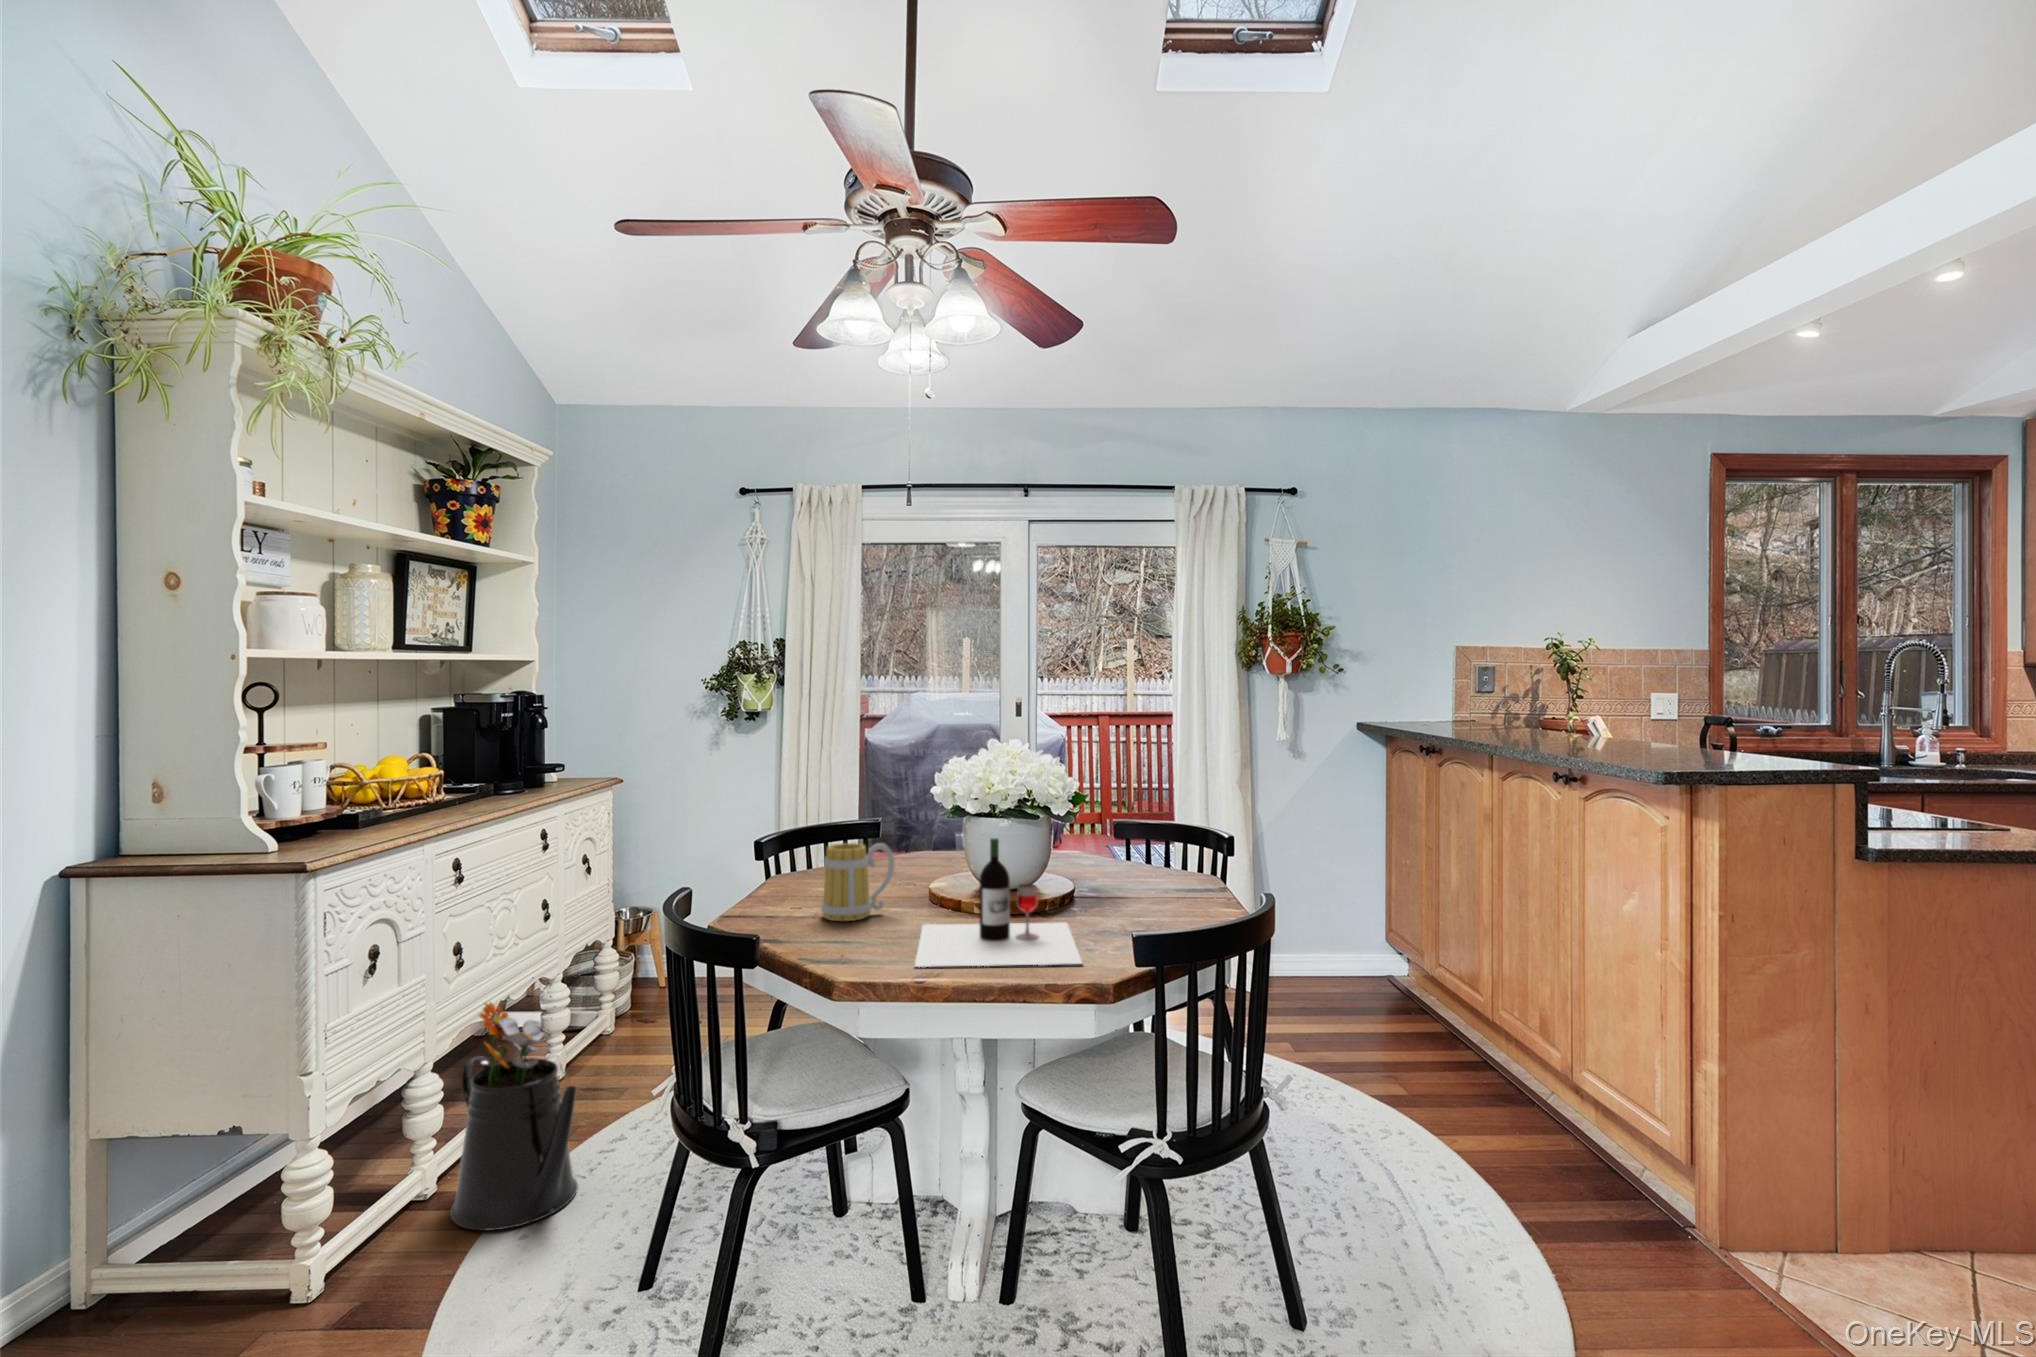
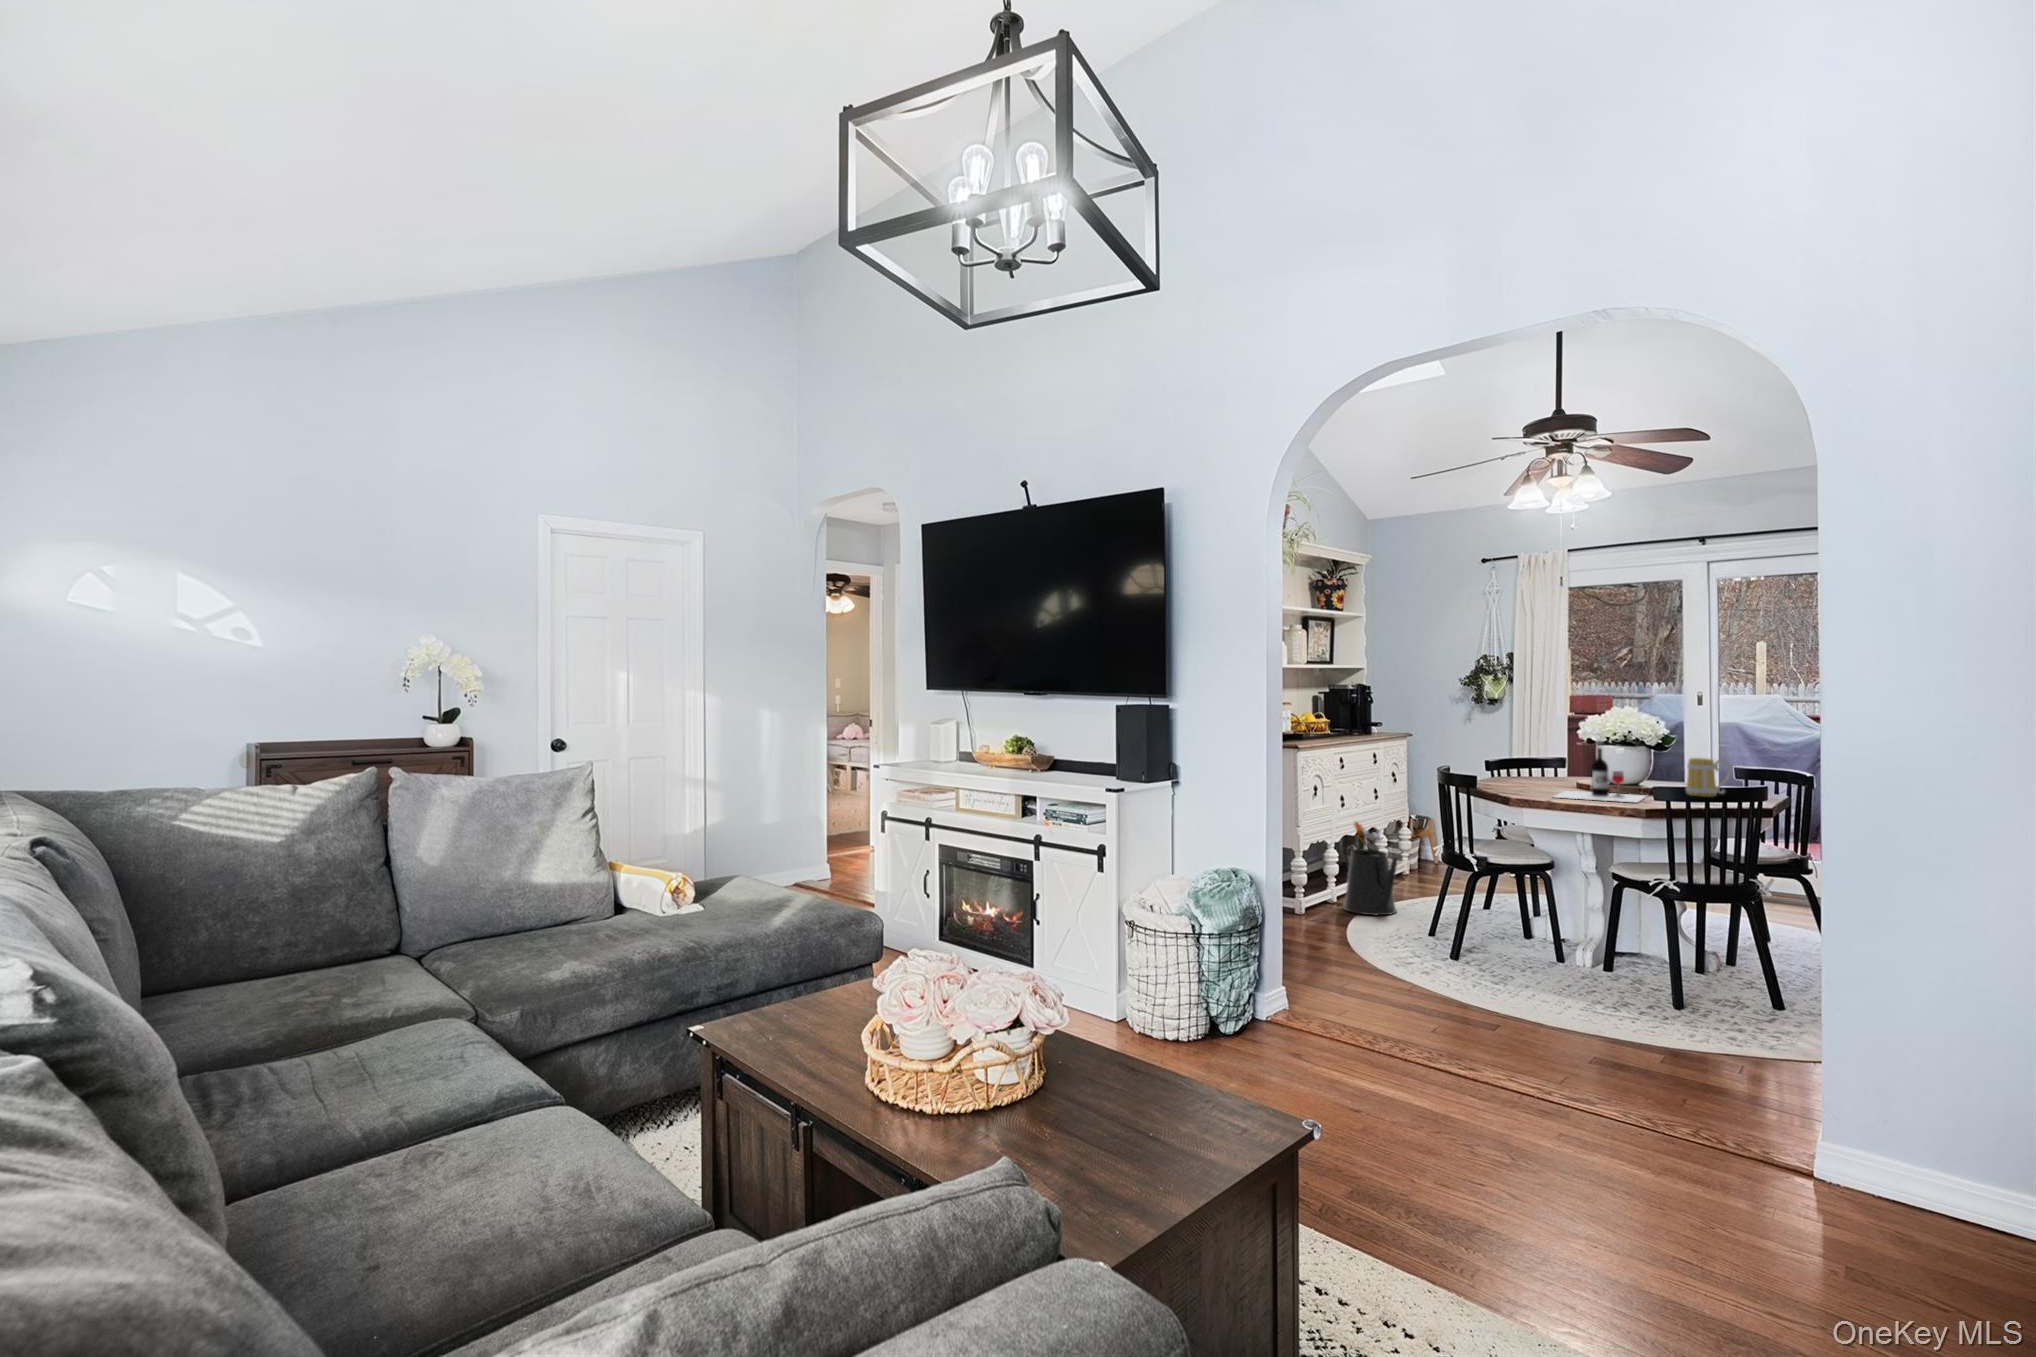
mug: present [821,843,894,921] -> present [1686,758,1732,797]

